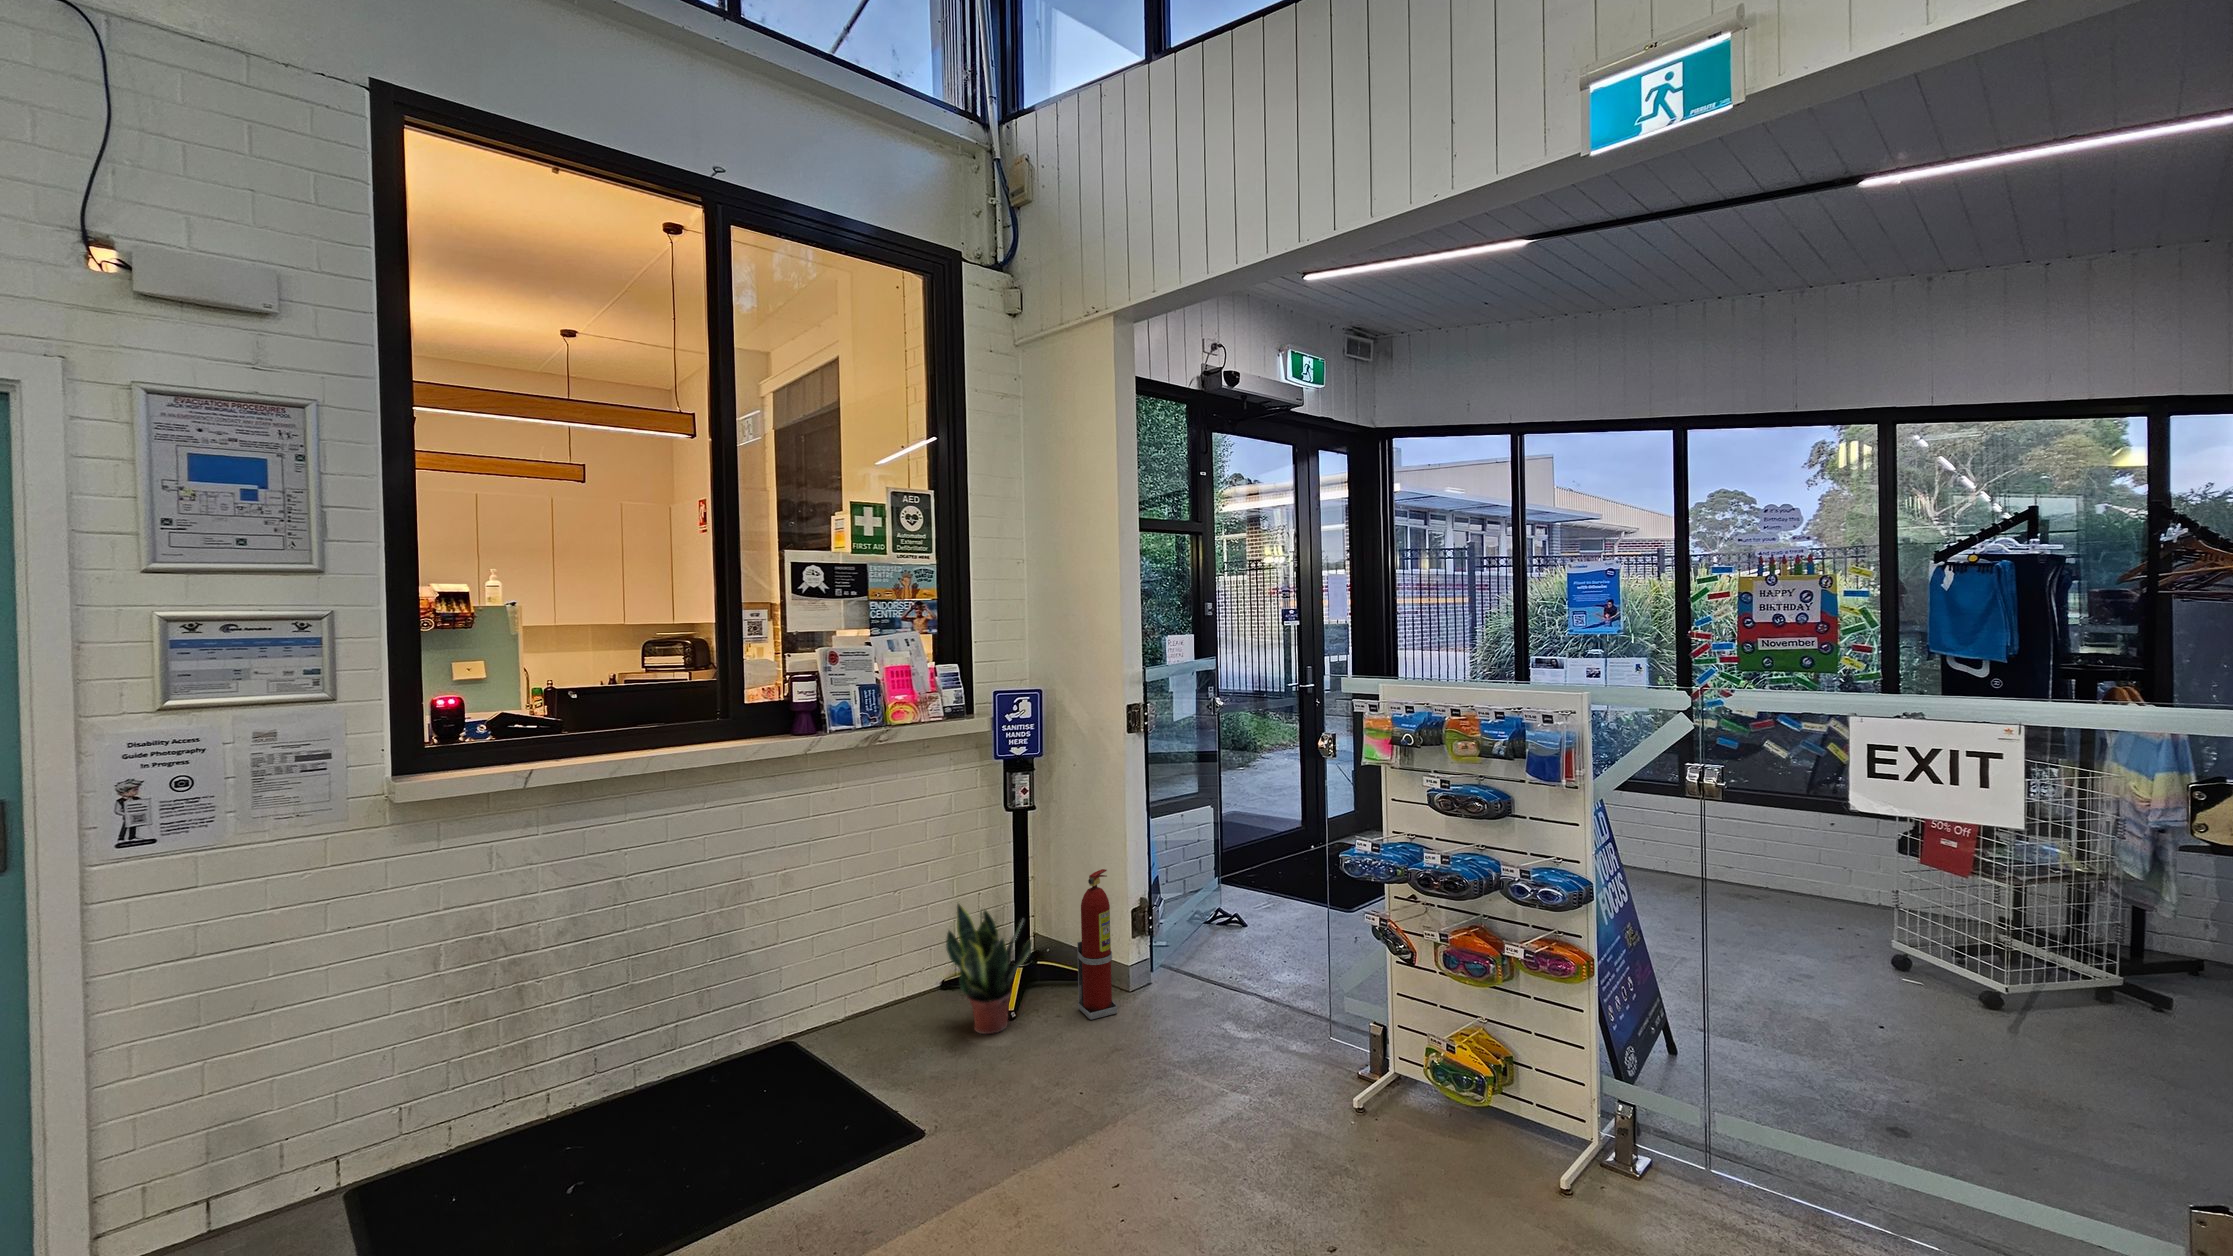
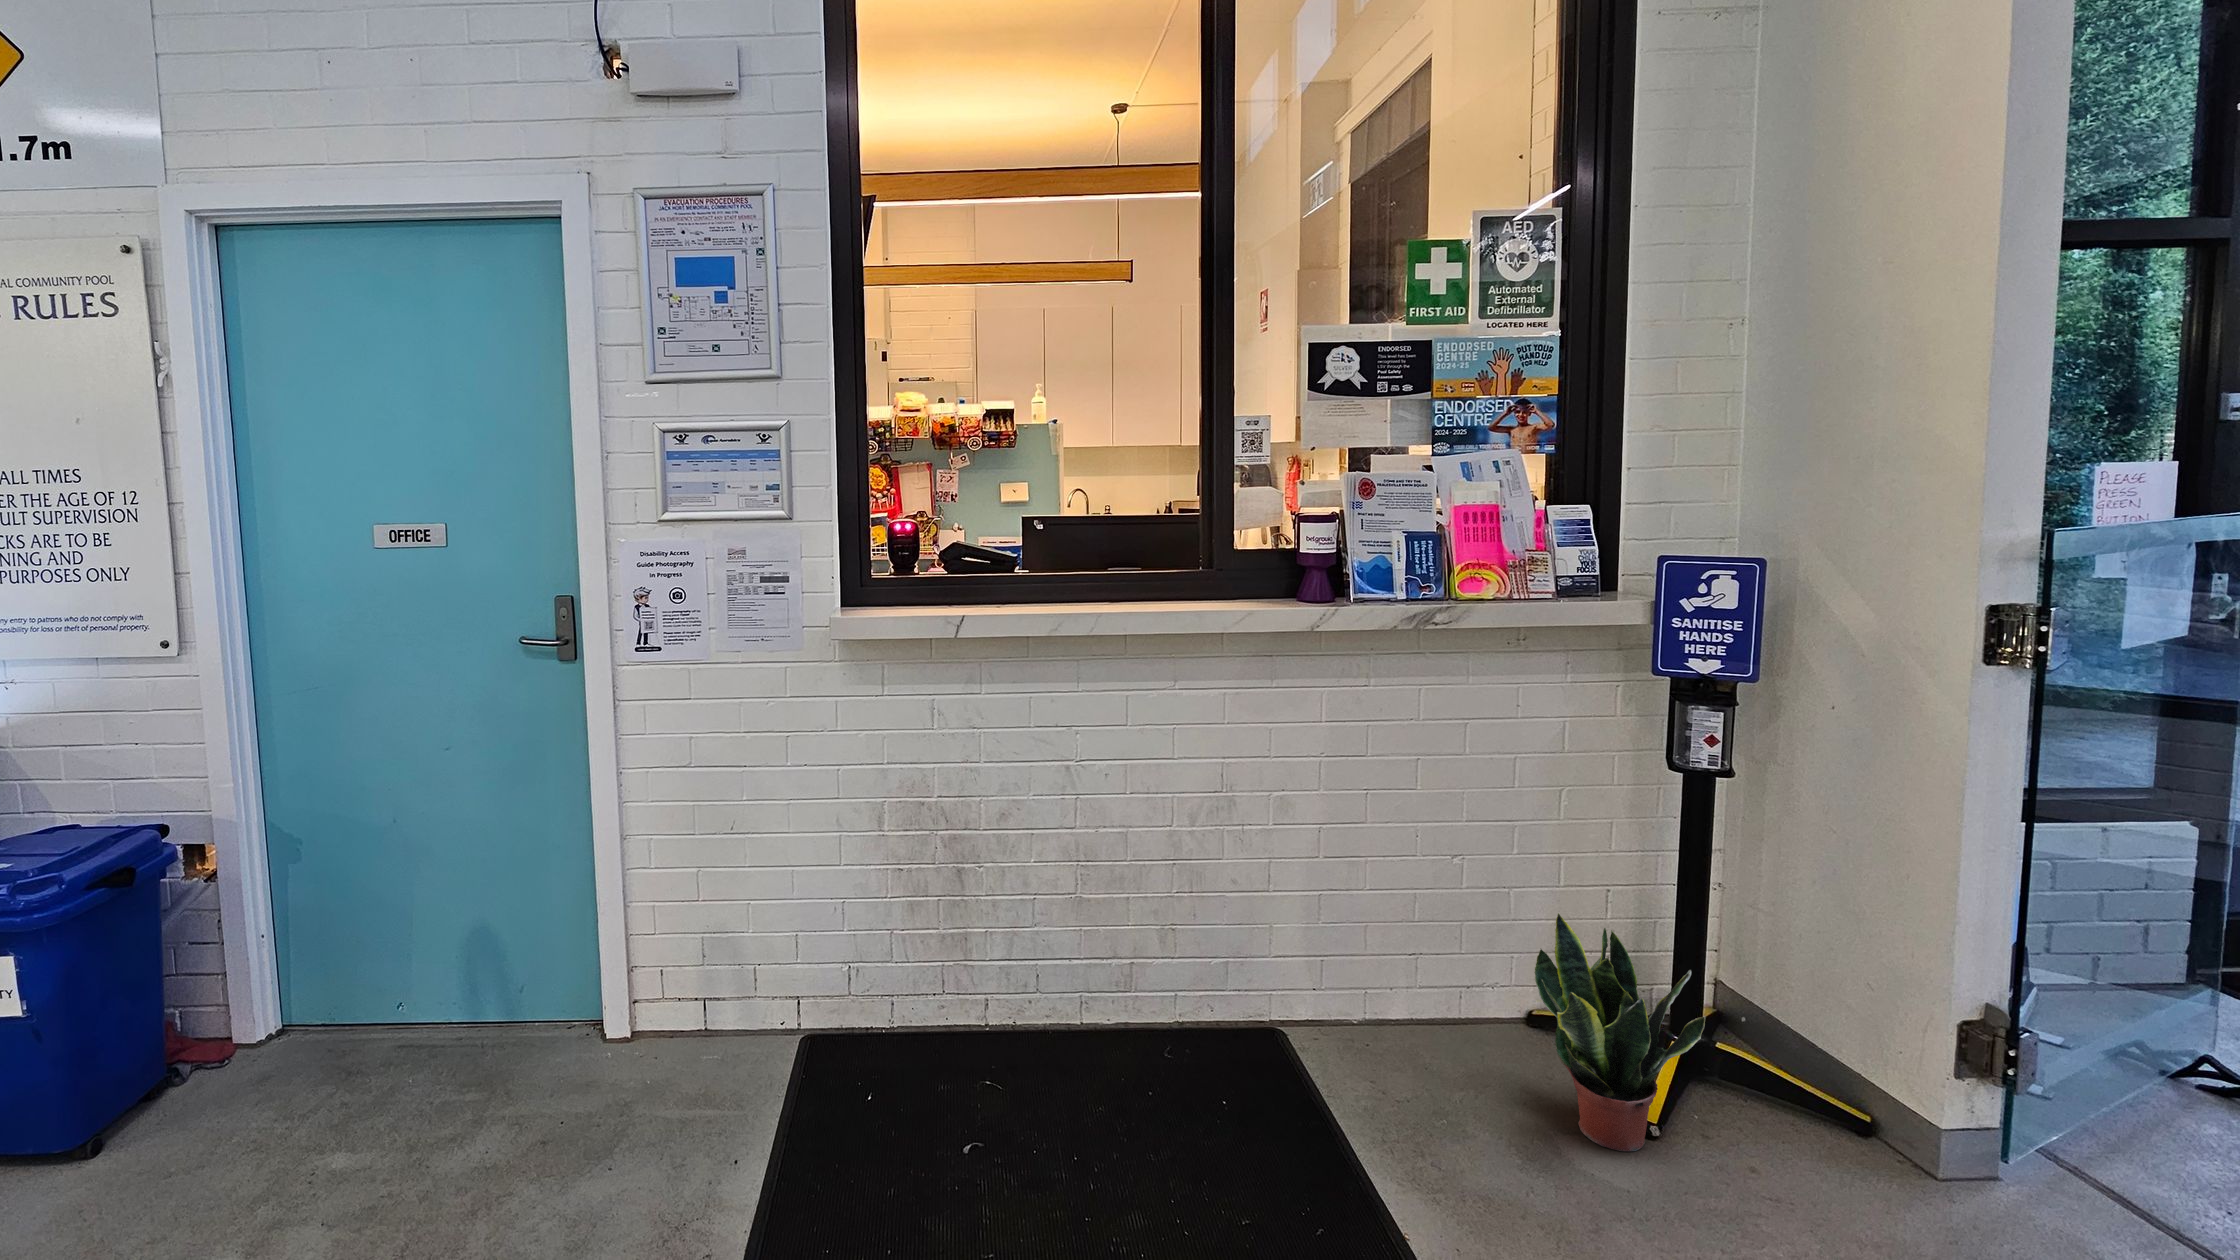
fire extinguisher: present [1077,869,1118,1020] -> none [1802,933,1900,1217]

